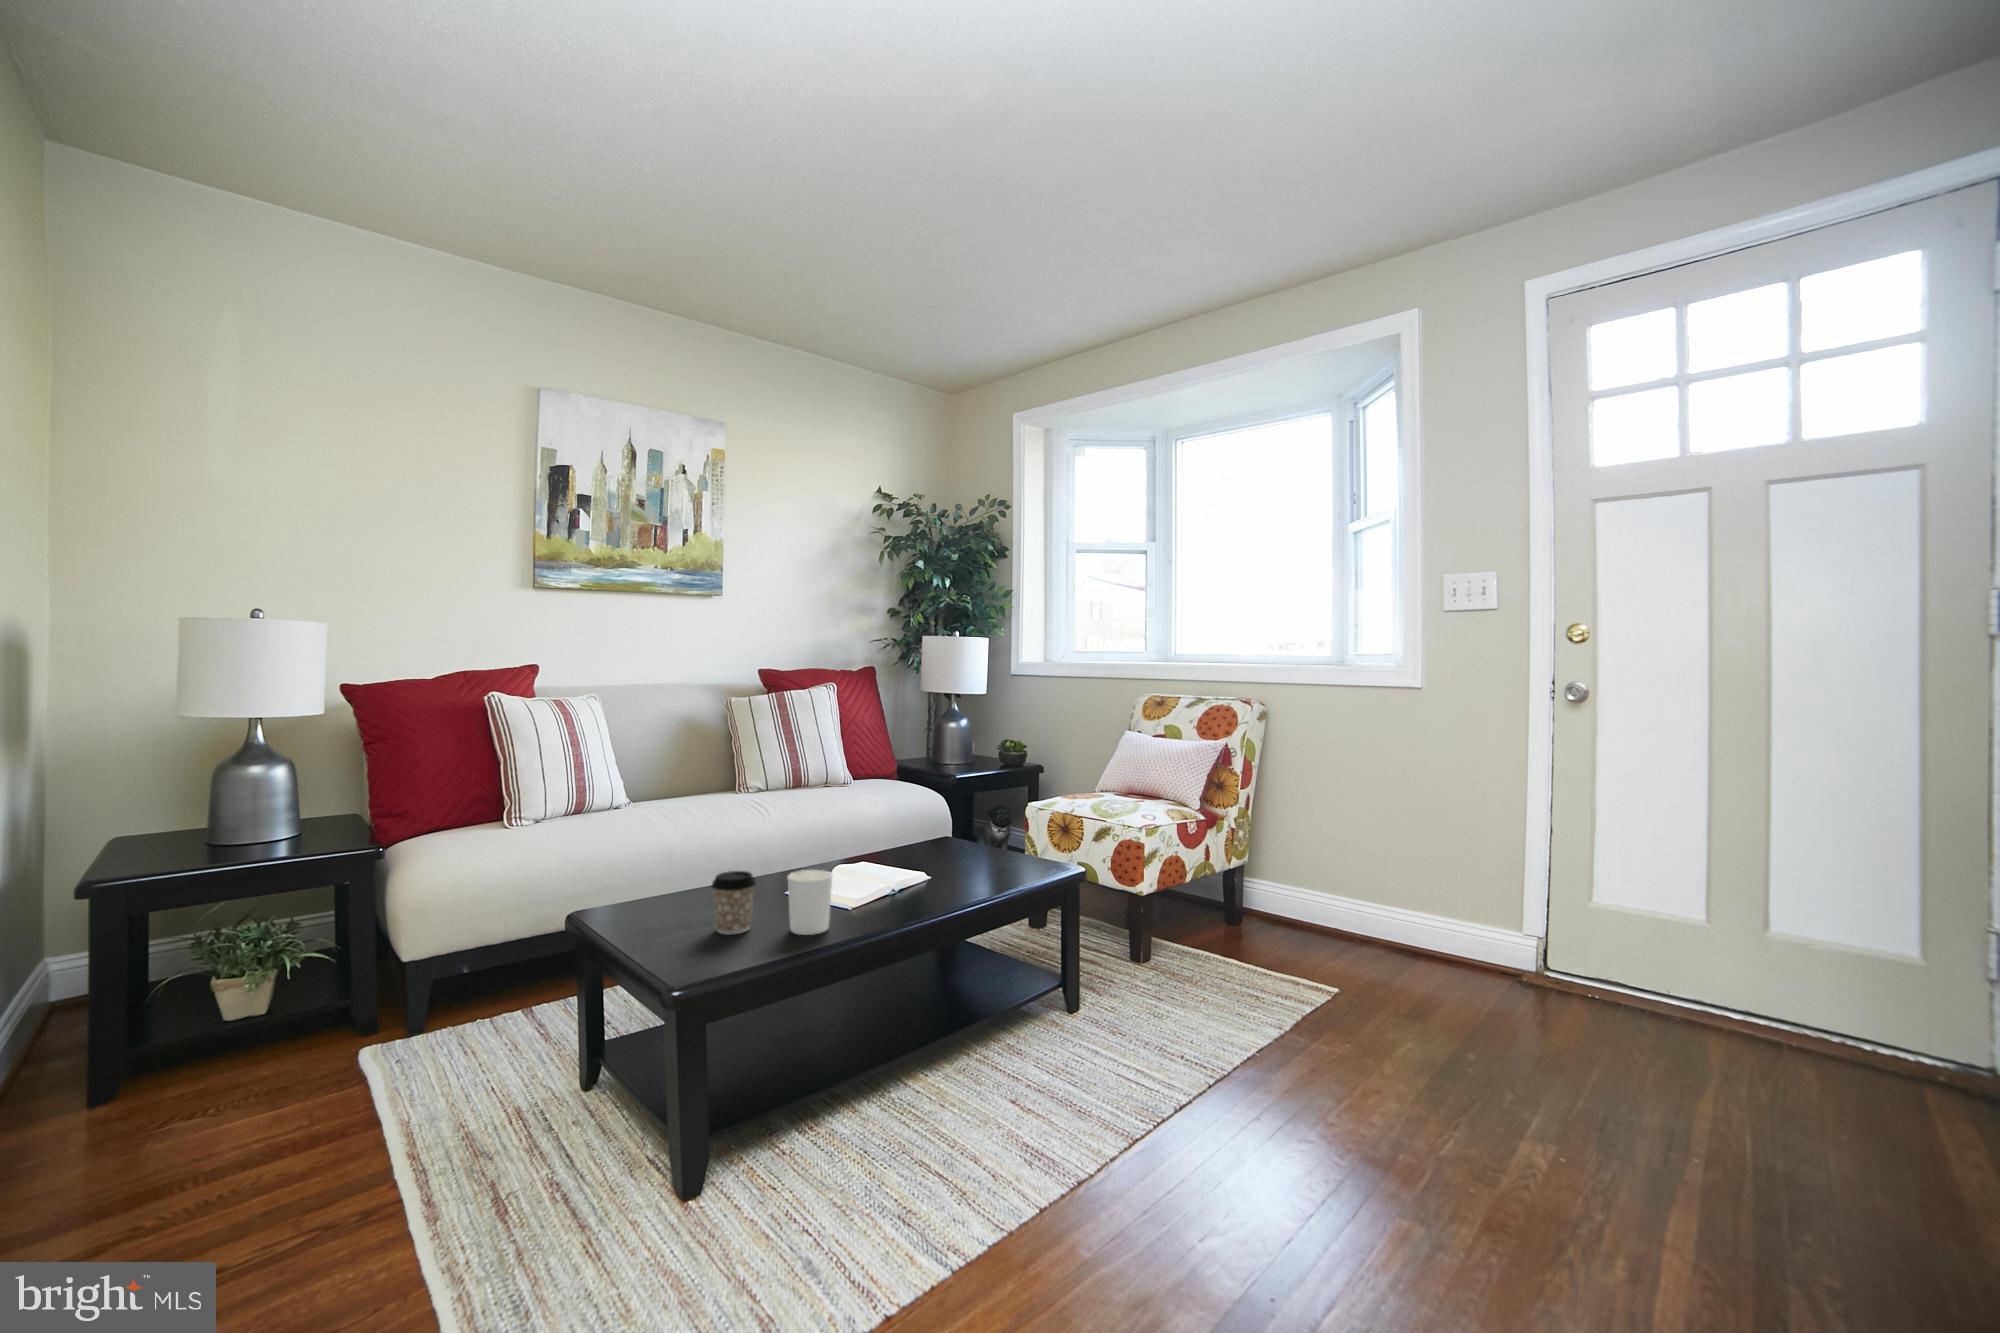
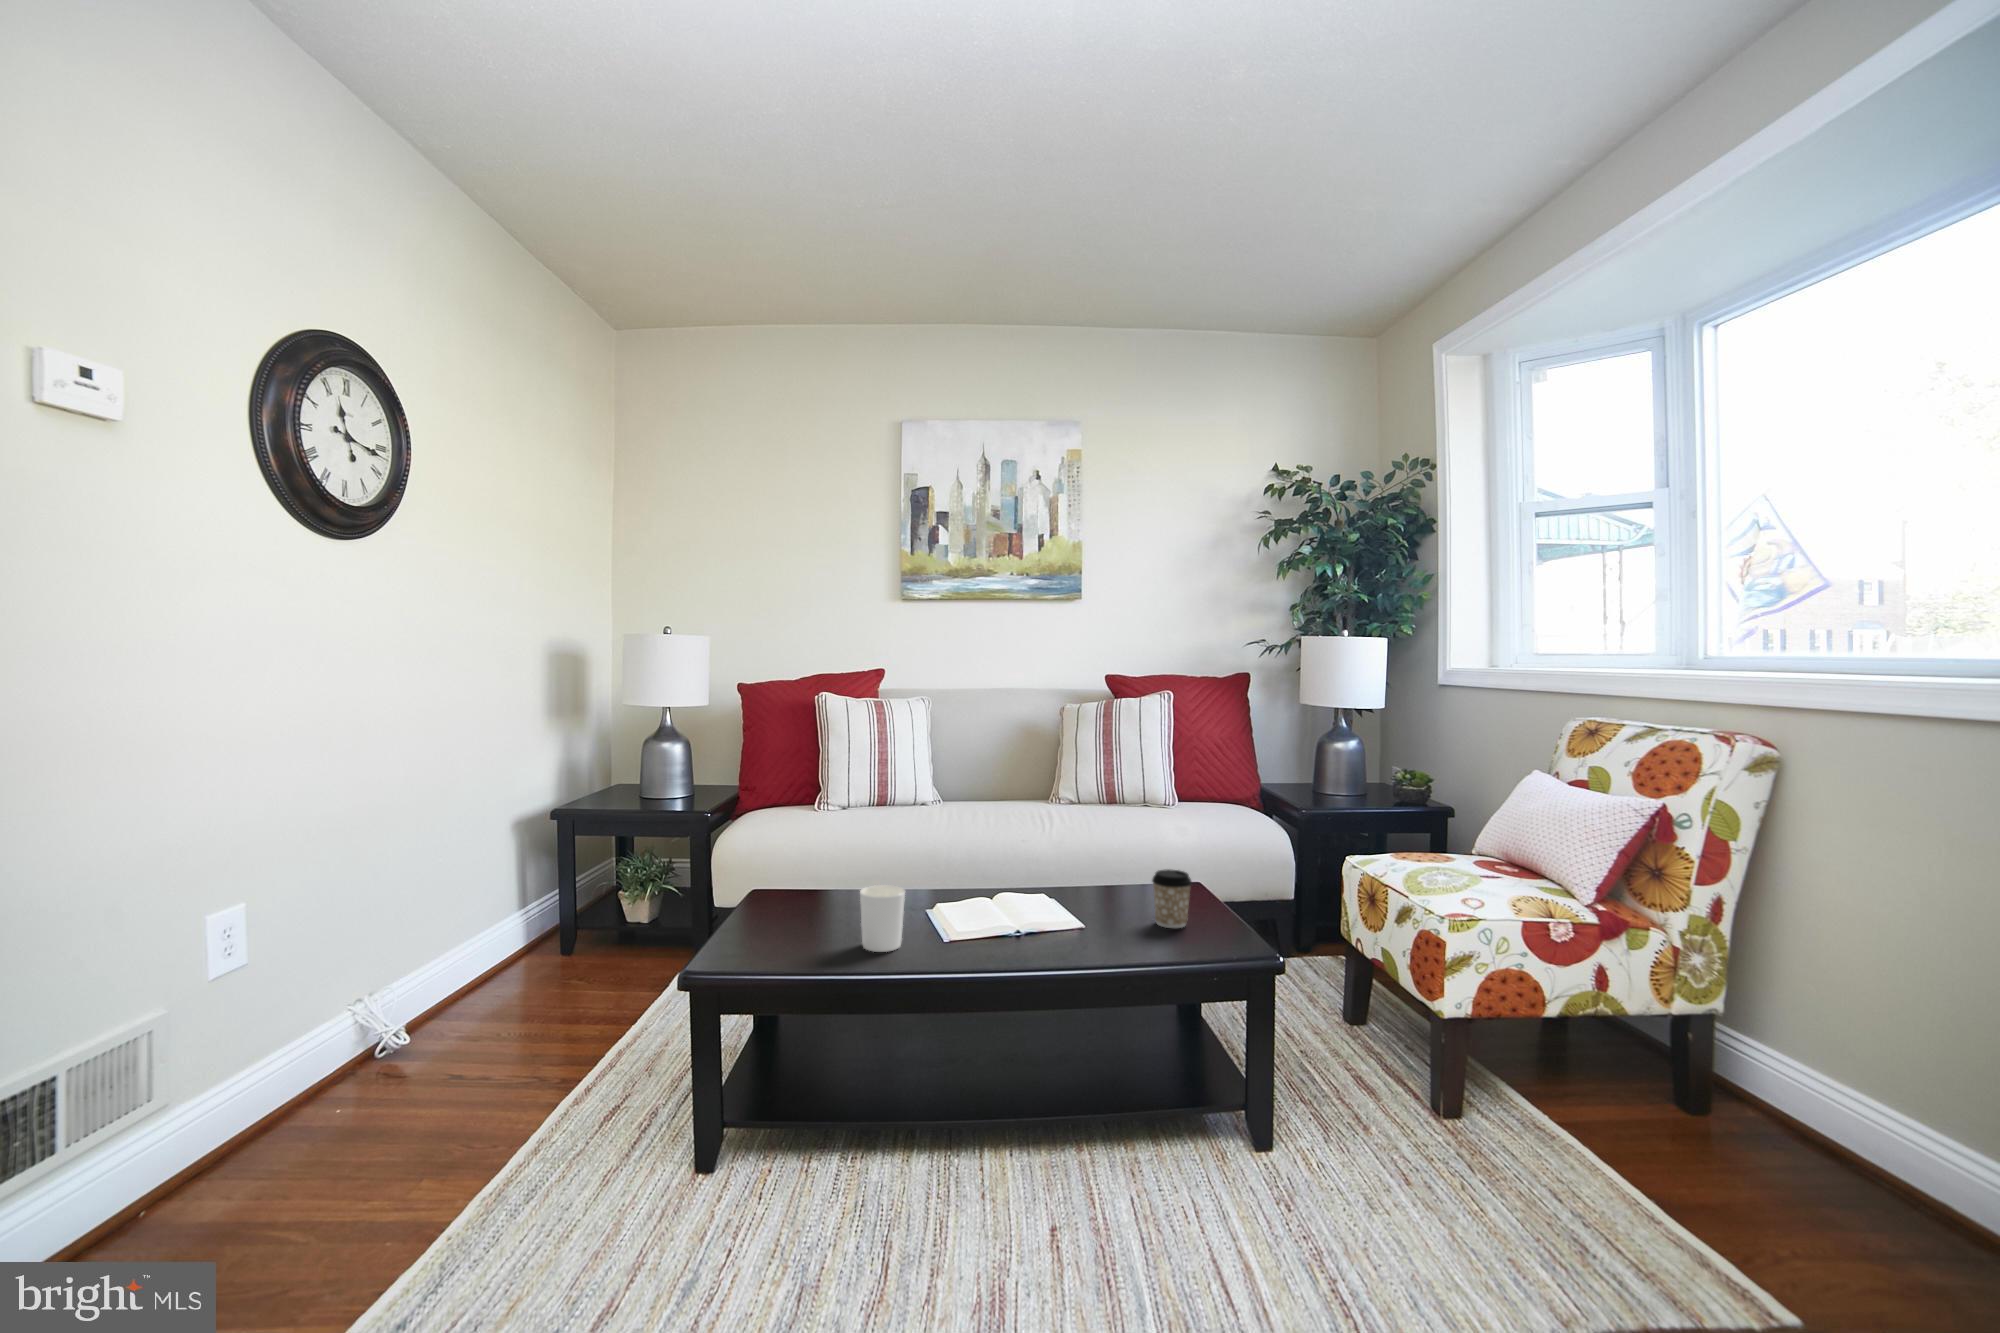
coffee cup: present [712,871,756,935] -> present [1152,870,1192,928]

